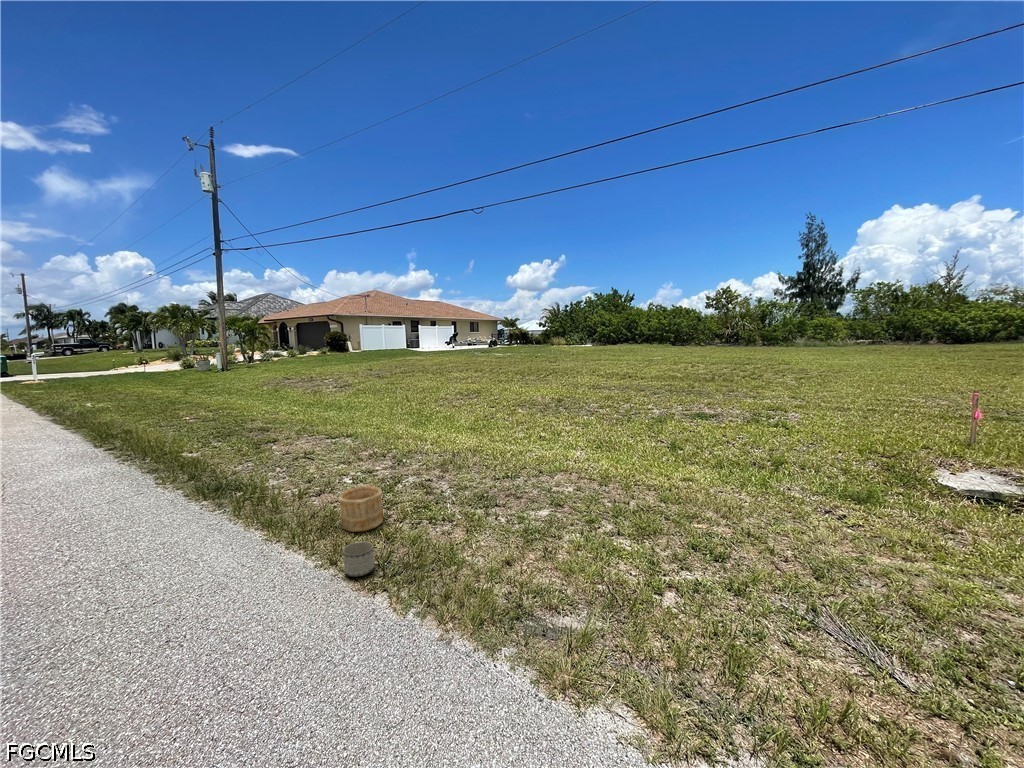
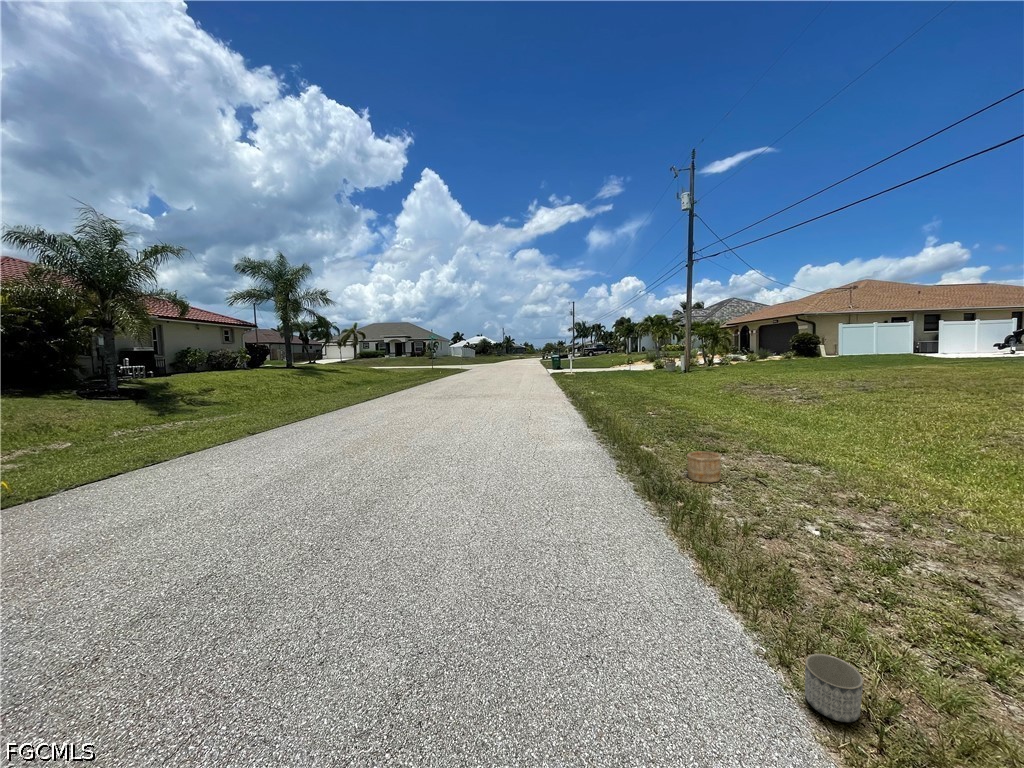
wooden bucket: present [338,486,383,532] -> present [687,451,721,483]

